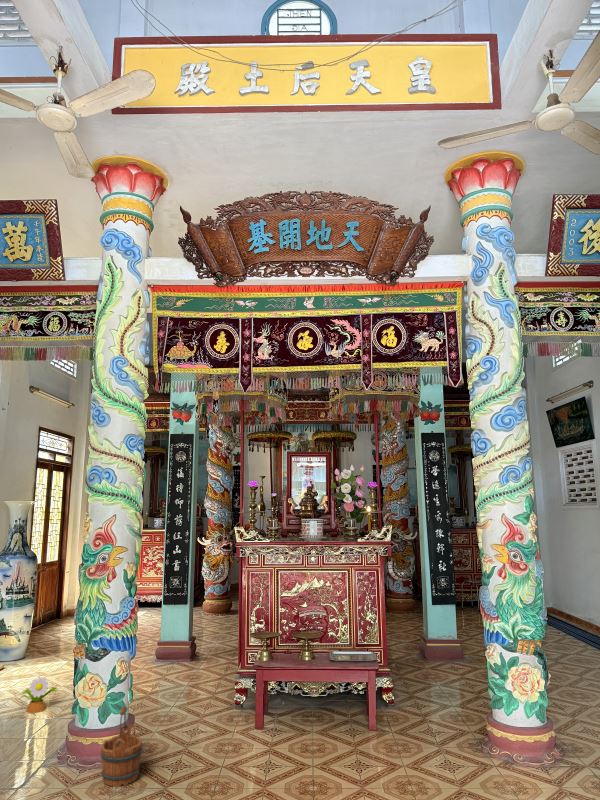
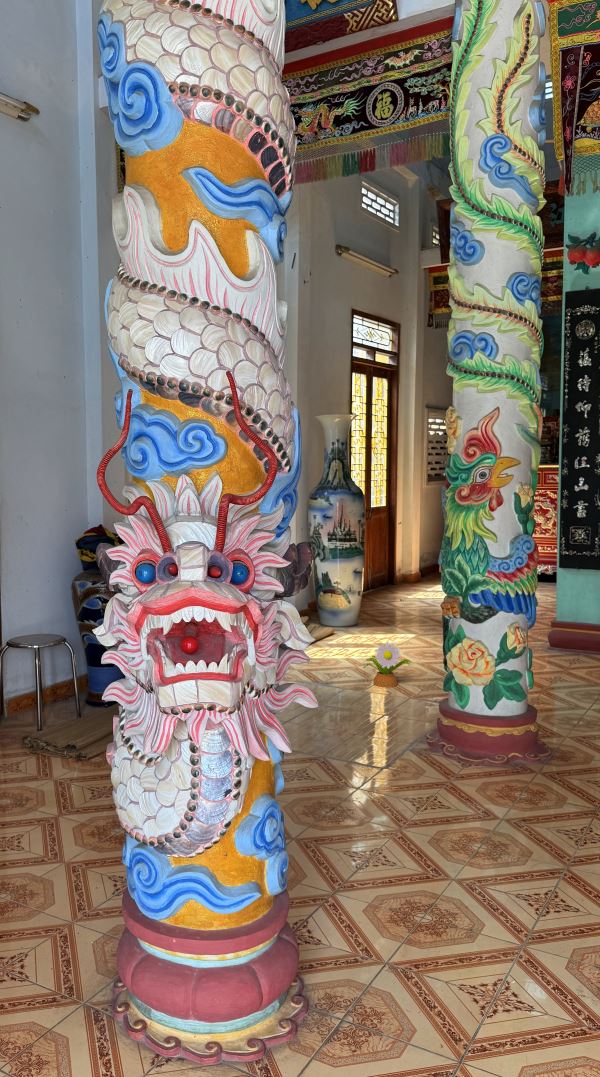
wooden bucket: present [101,707,142,787] -> none [491,689,550,793]

